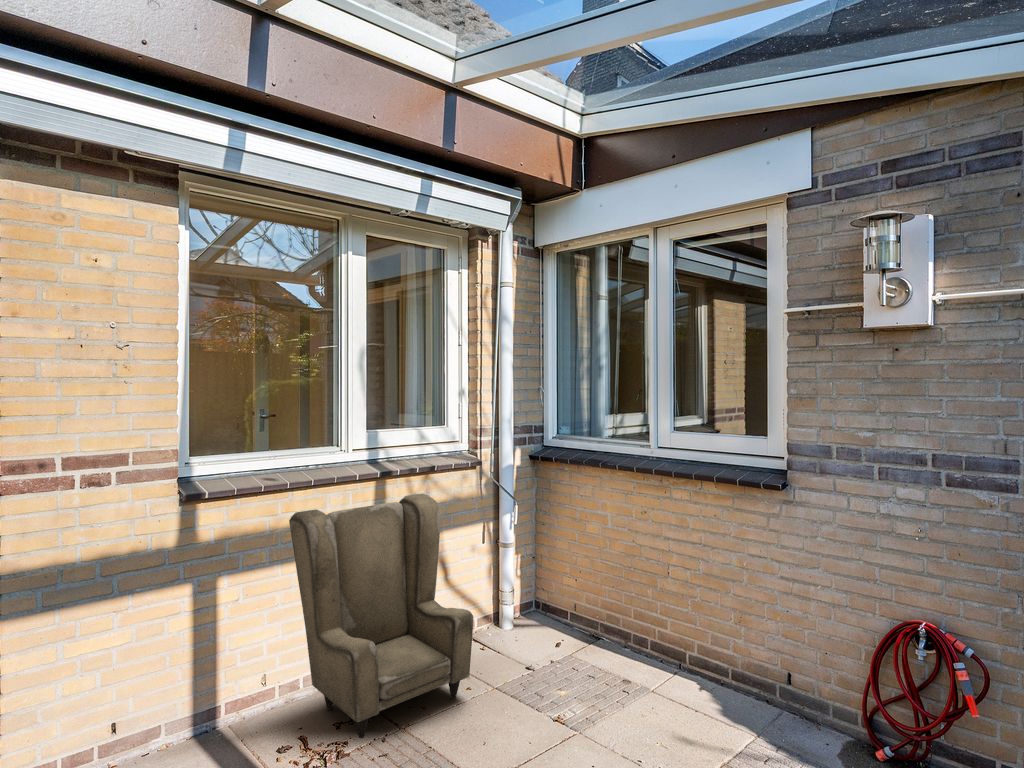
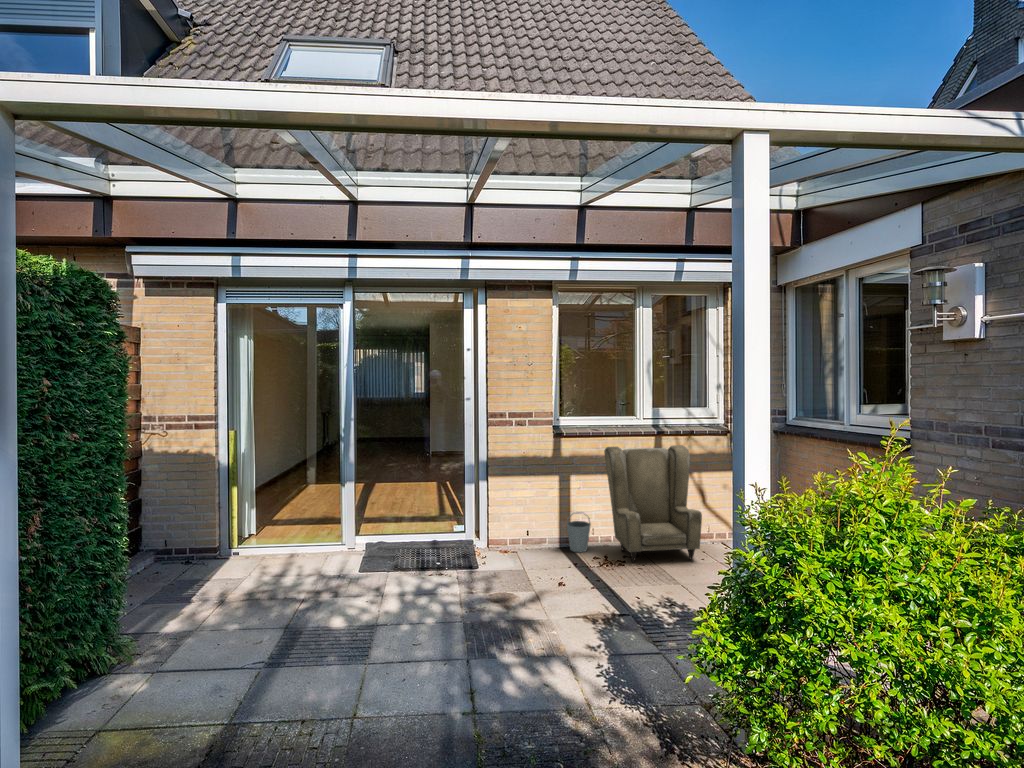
bucket: none [213,653,265,743] -> present [567,512,591,552]

